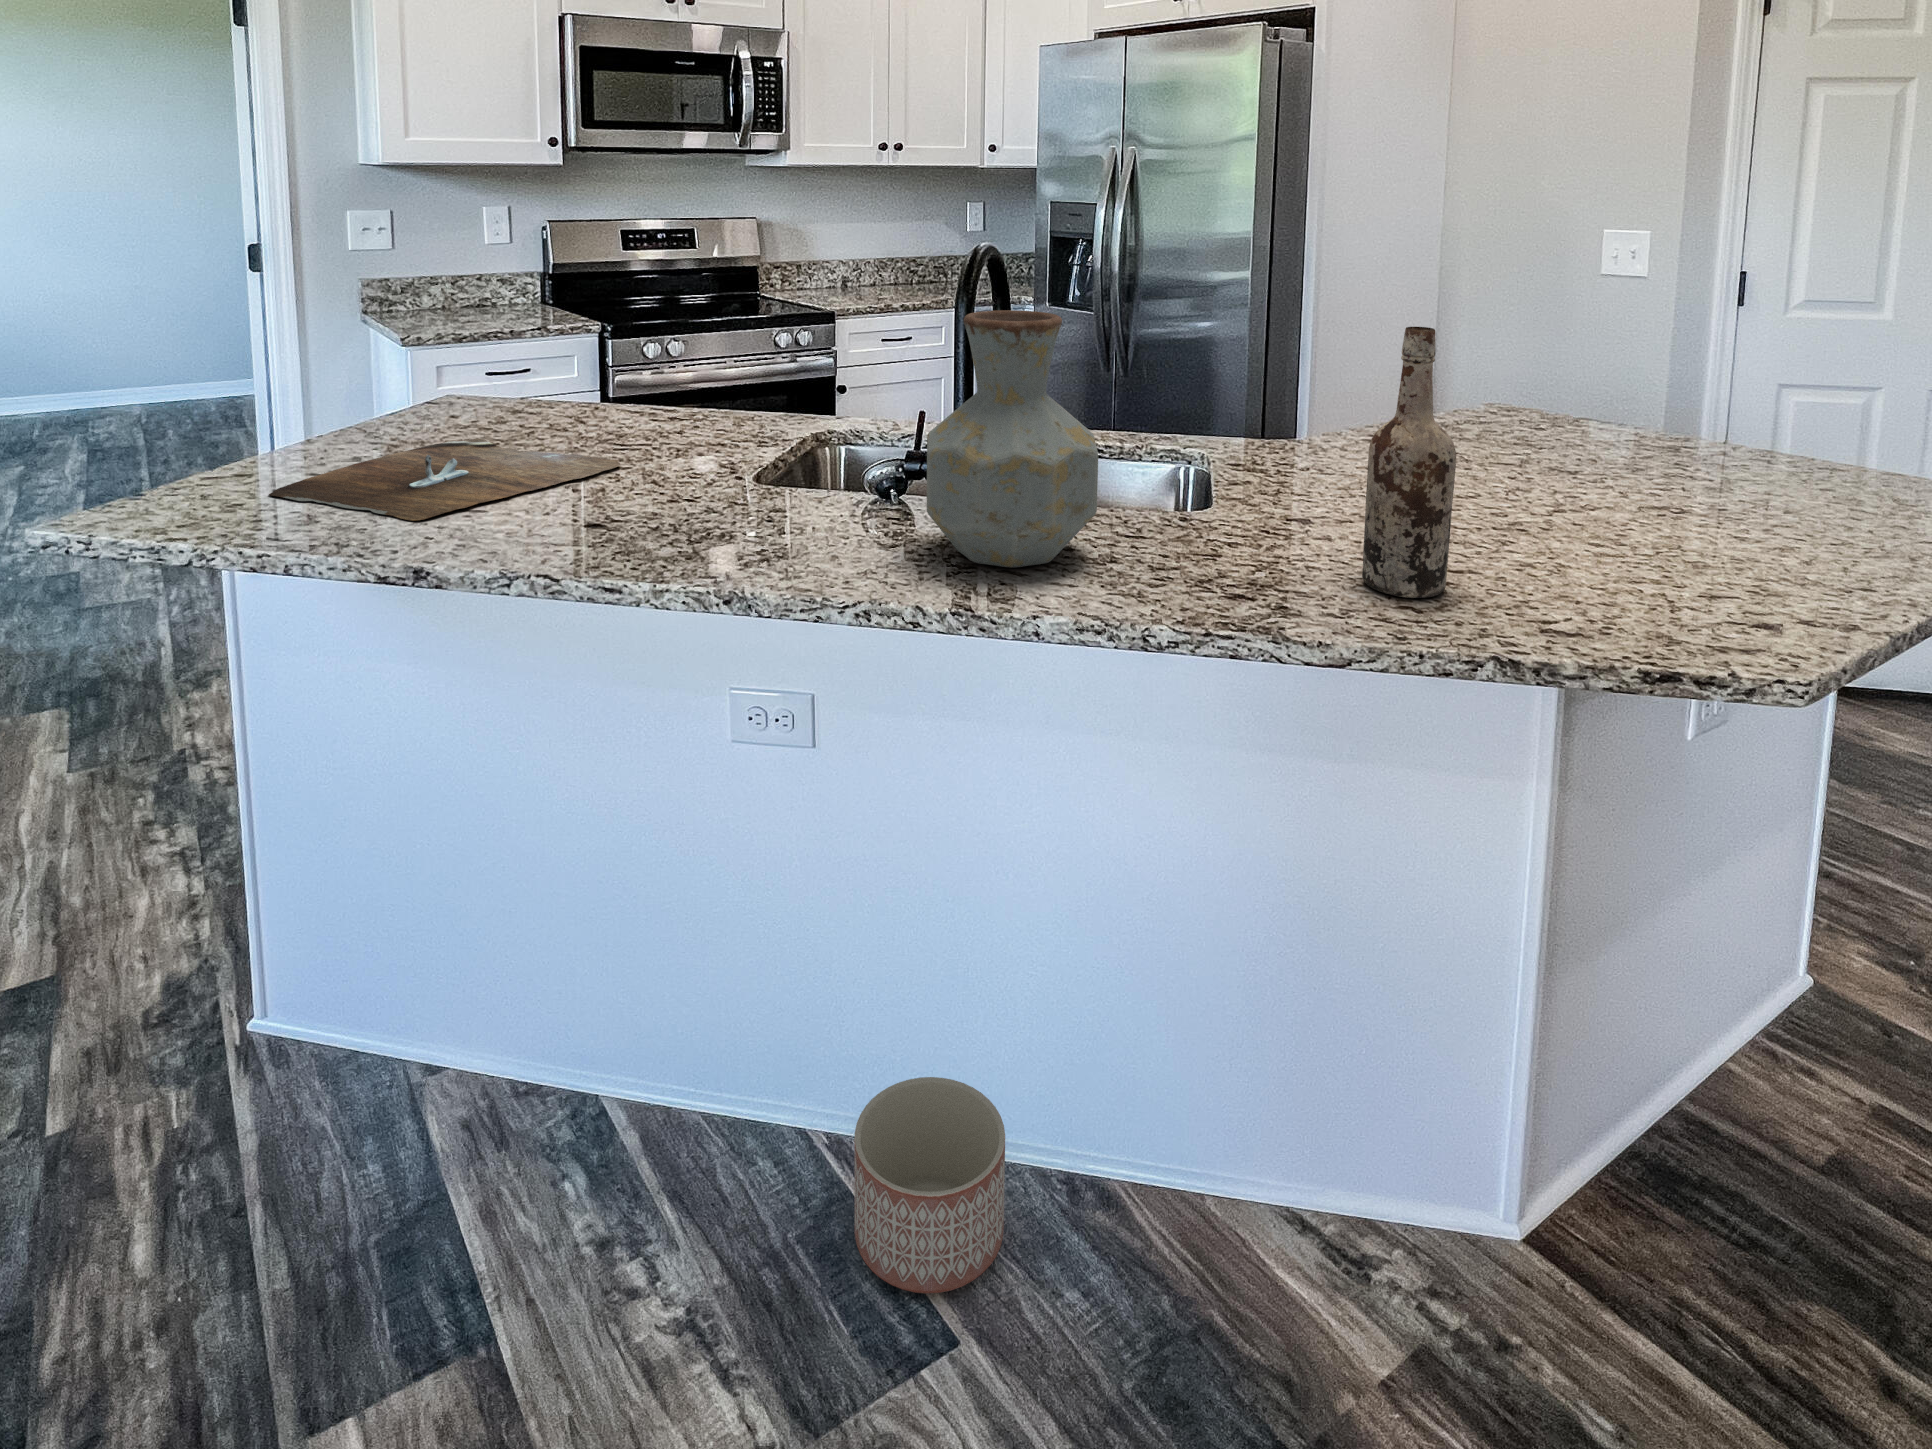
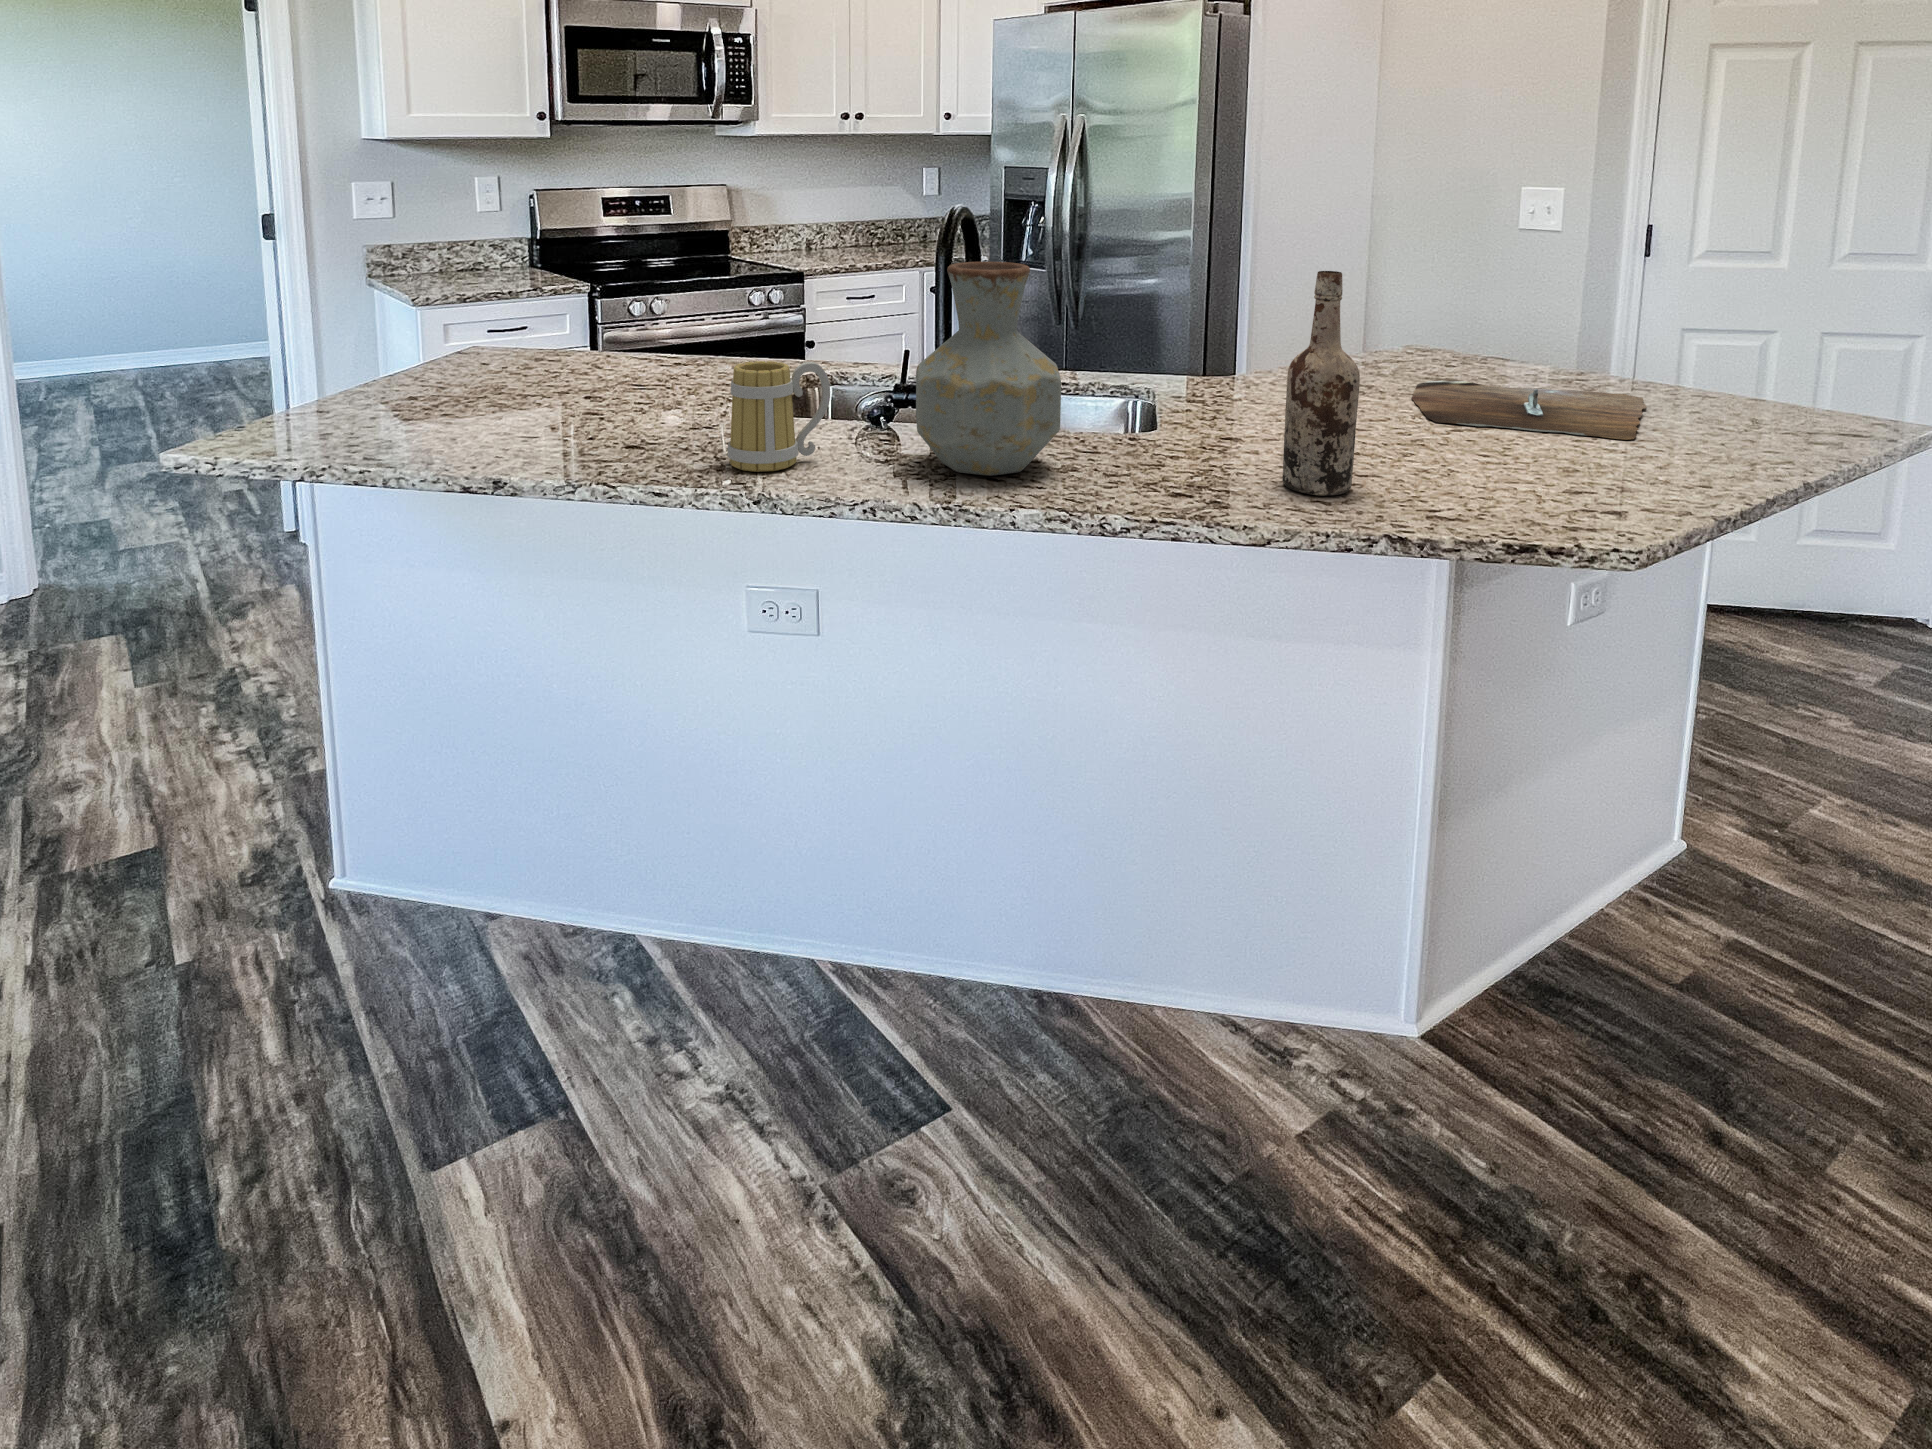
mug: none [700,426,825,560] -> present [727,361,830,472]
cutting board: present [269,438,621,521] -> present [1412,378,1647,440]
planter: present [854,1077,1005,1293] -> none [860,909,986,1072]

